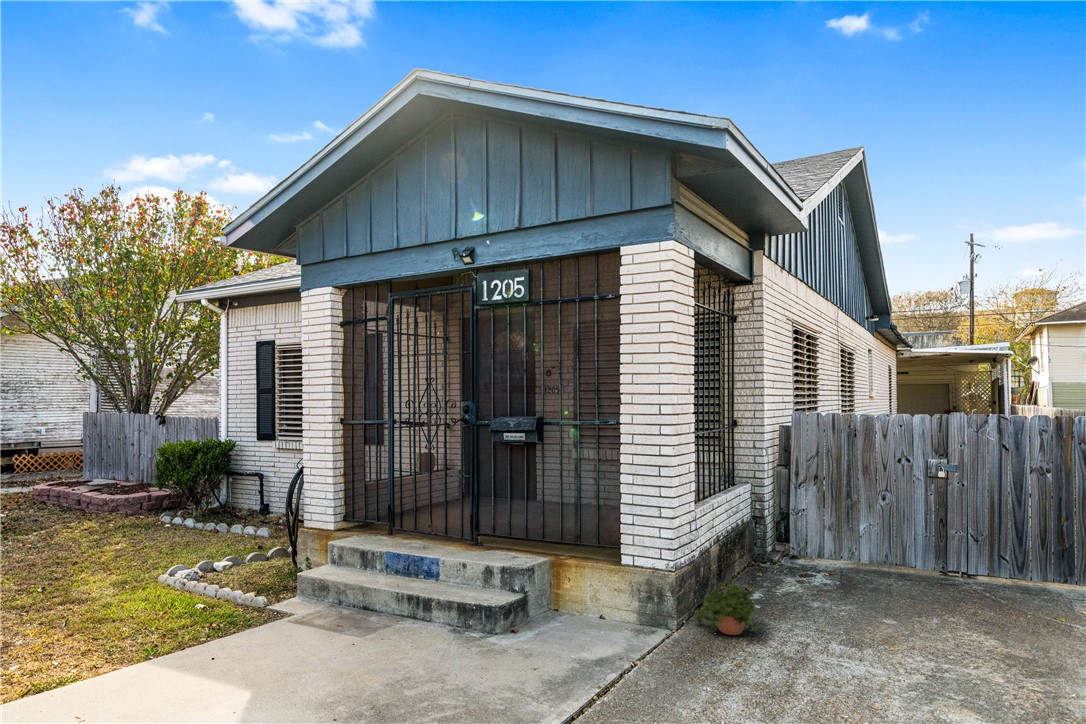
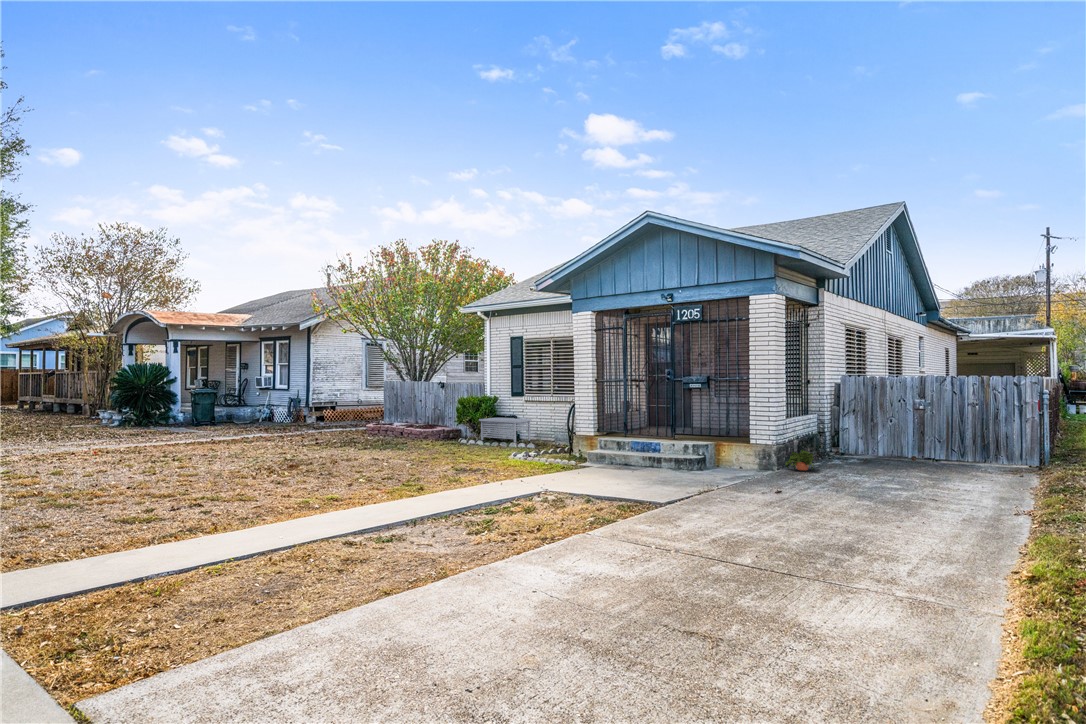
storage bench: none [197,474,286,523] -> present [479,418,532,443]

